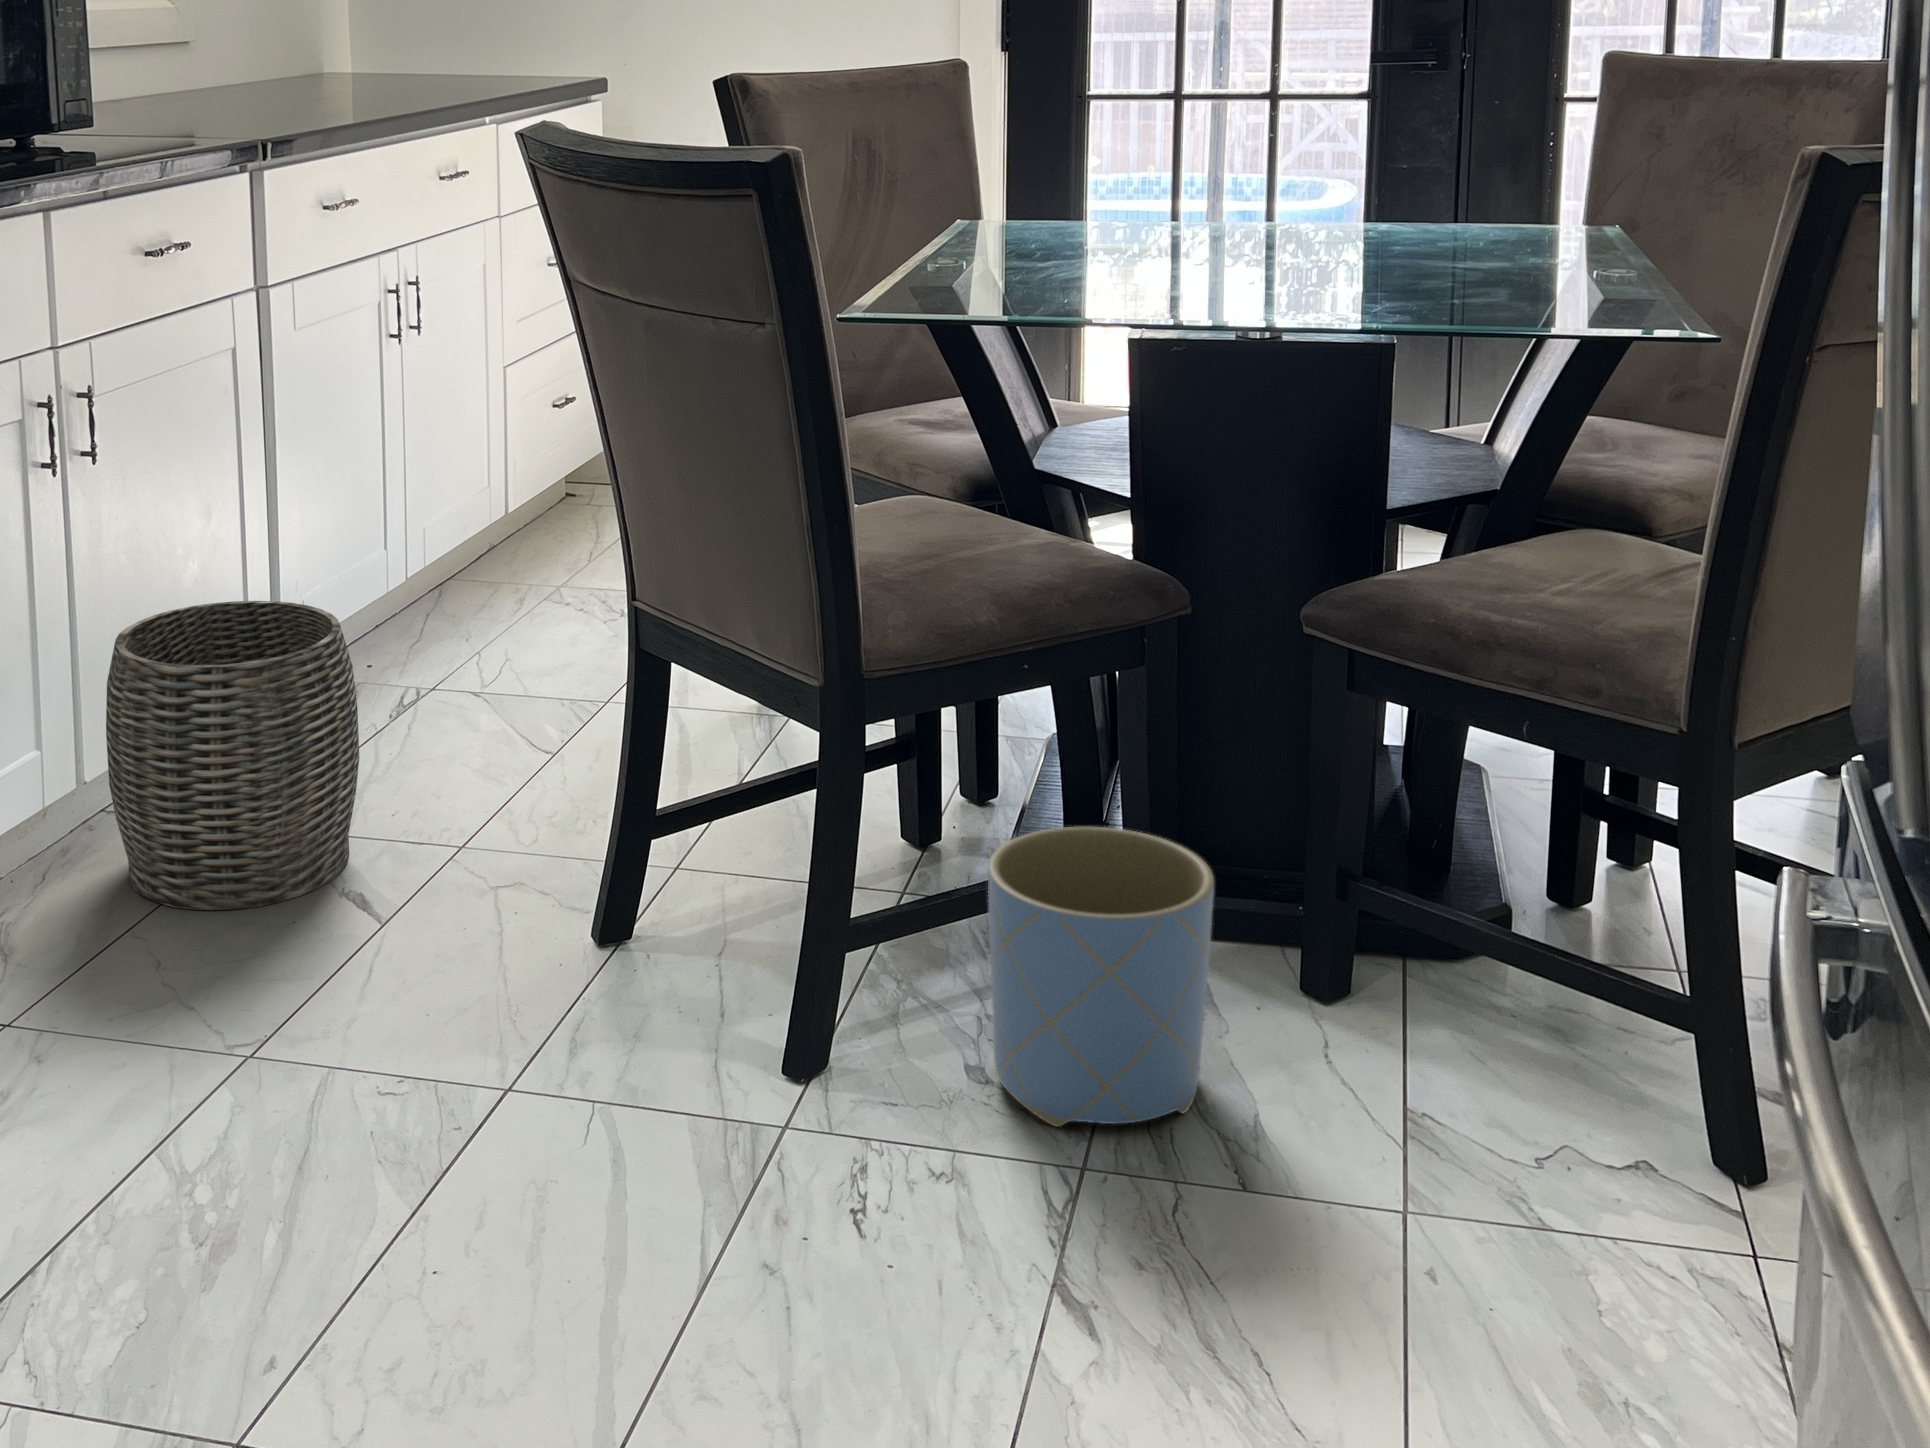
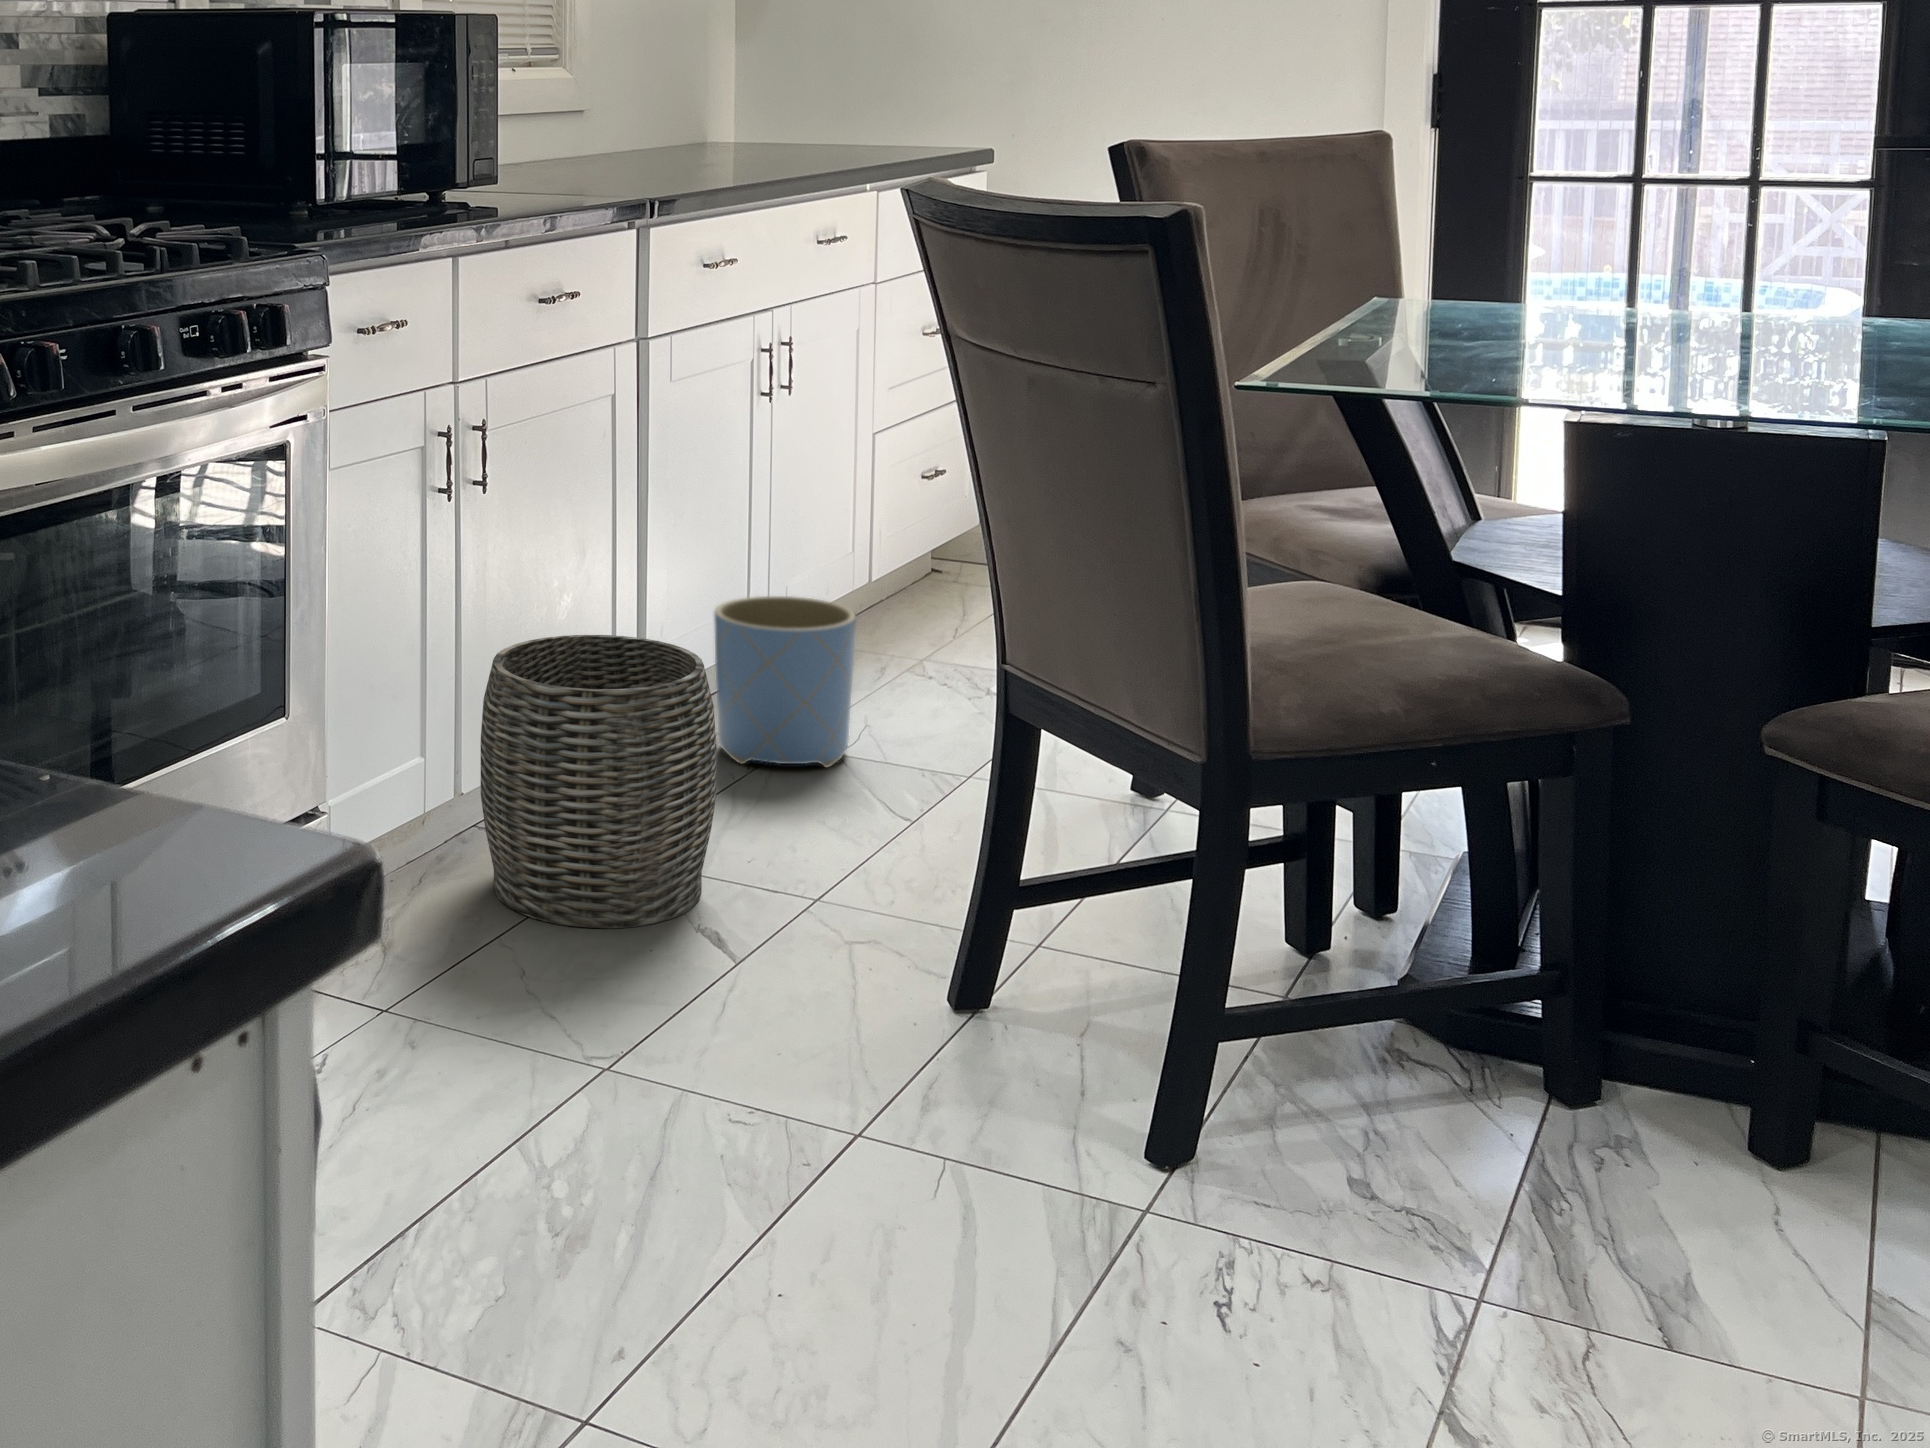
planter: present [988,827,1214,1127] -> present [714,596,856,767]

